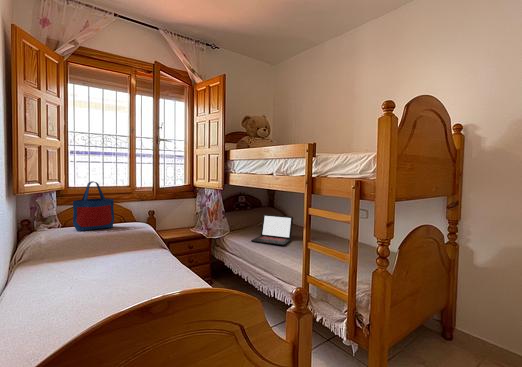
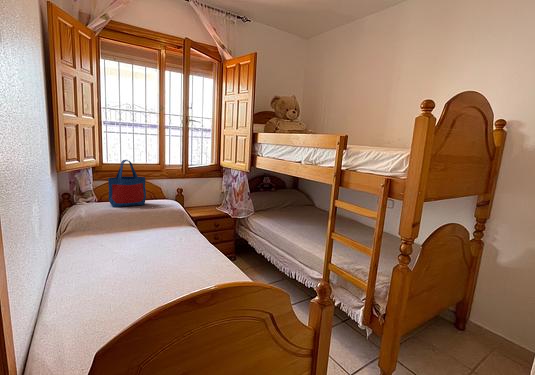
laptop: present [251,214,293,245] -> none [275,198,317,230]

